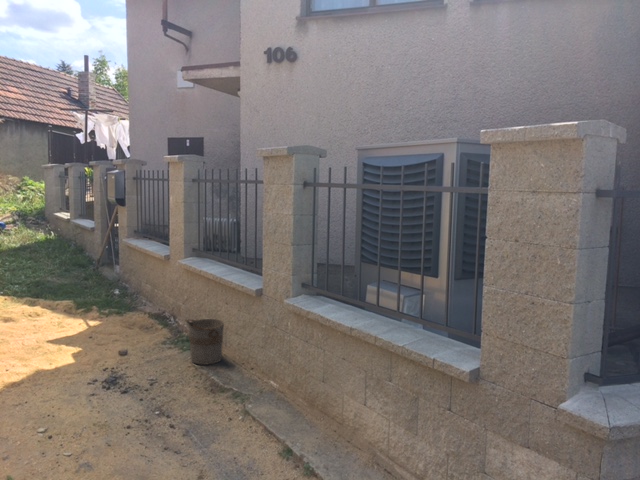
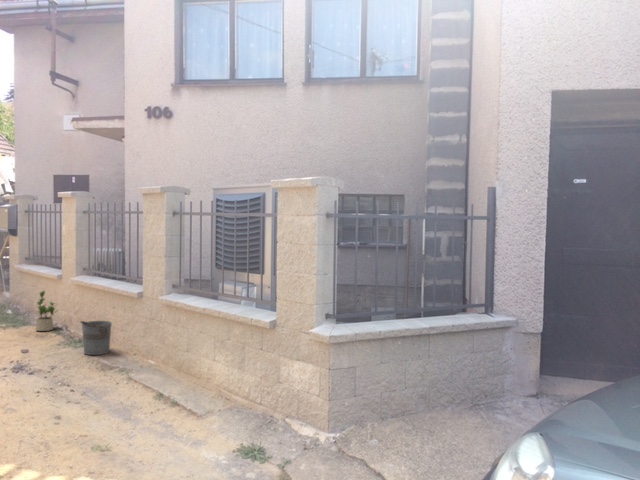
potted plant: none [141,274,167,321] -> present [36,291,55,331]

